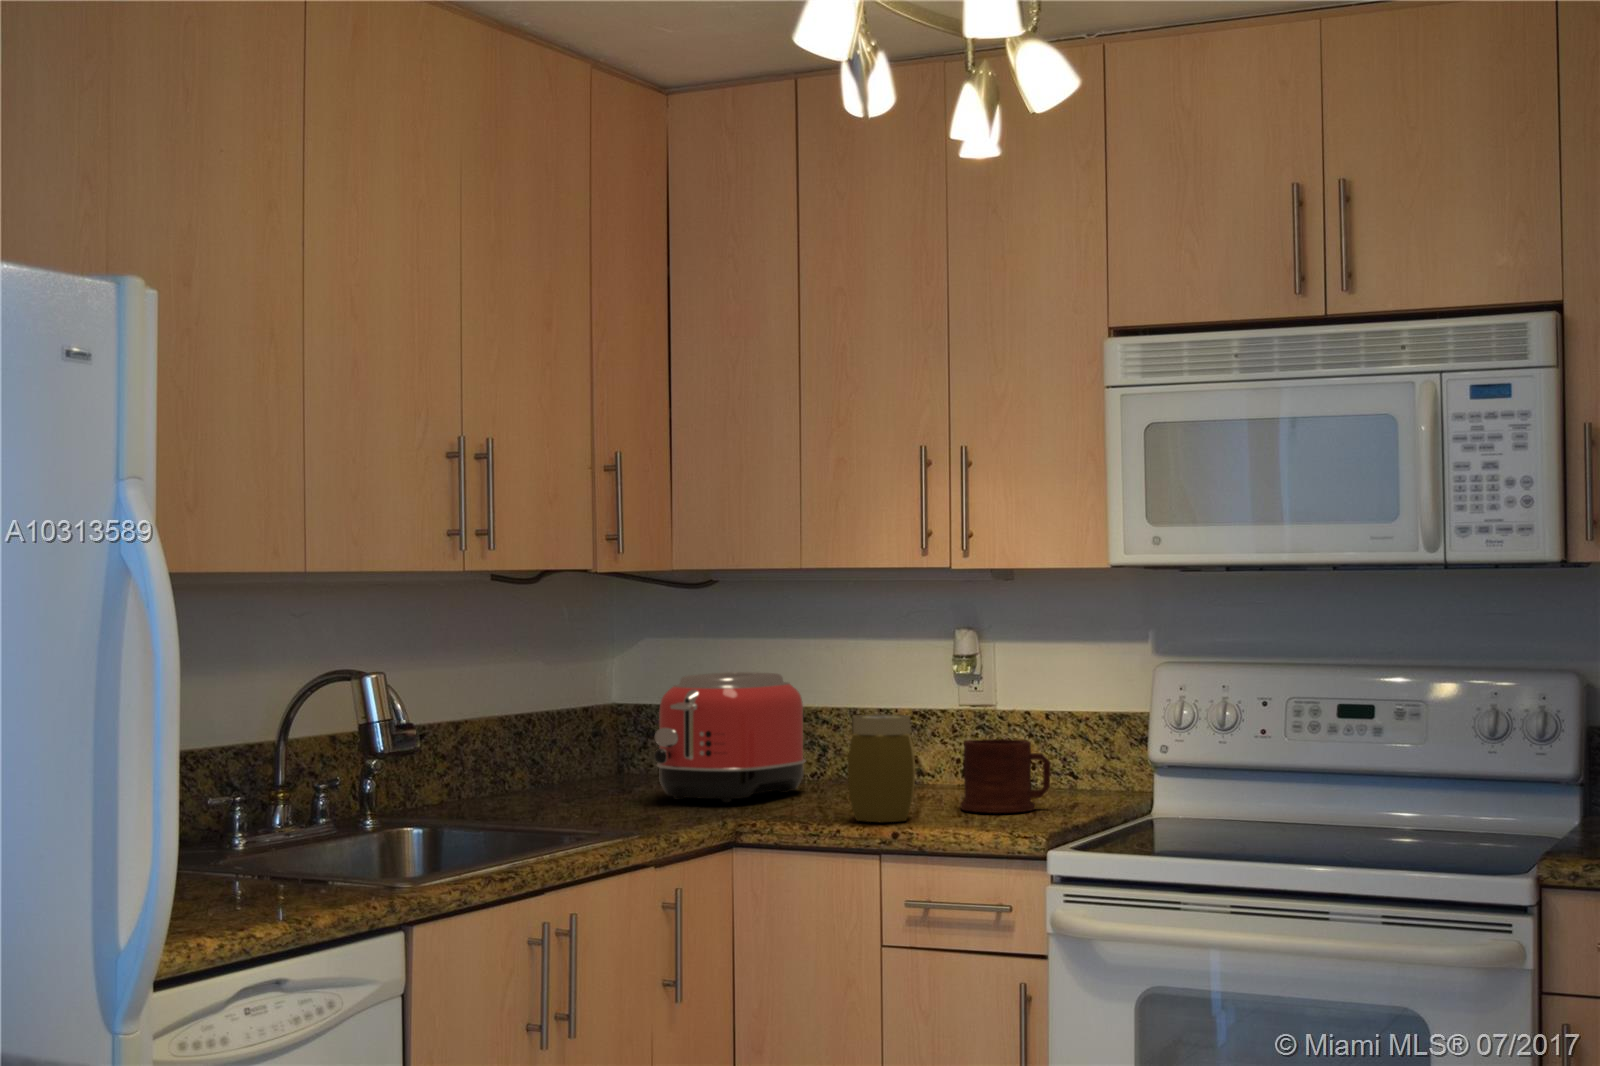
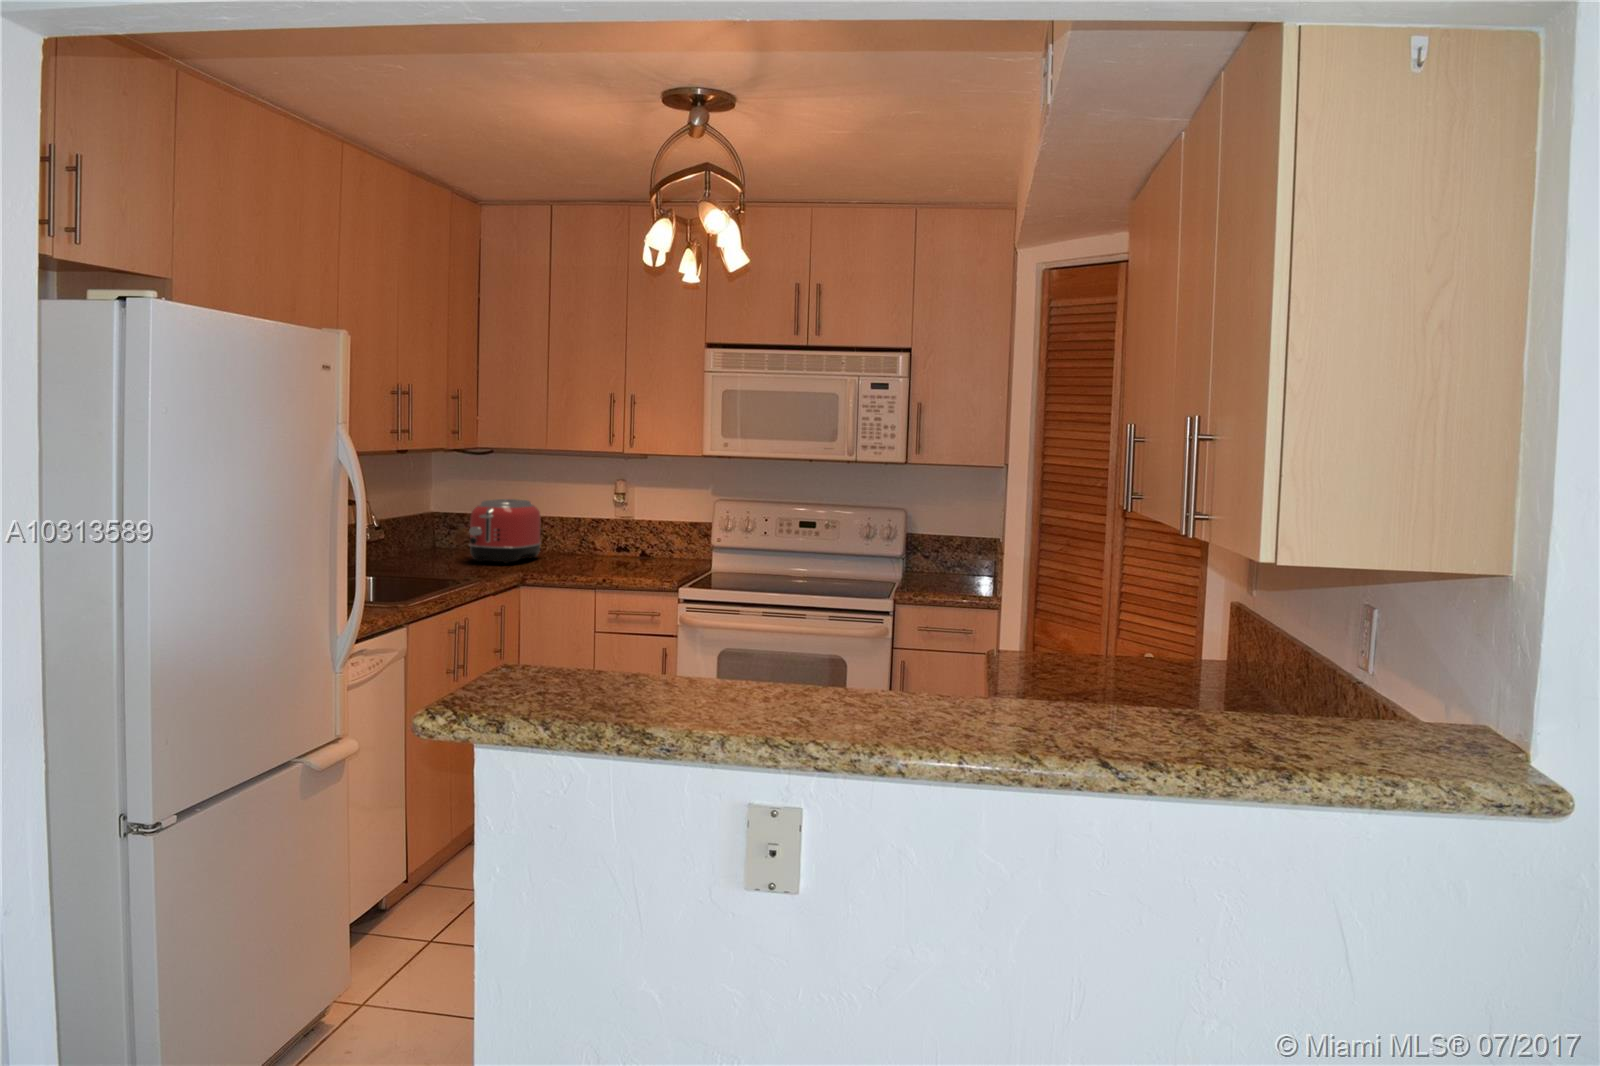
jar: present [848,714,915,822] -> none [574,522,607,574]
mug: present [961,739,1051,813] -> none [623,534,666,569]

